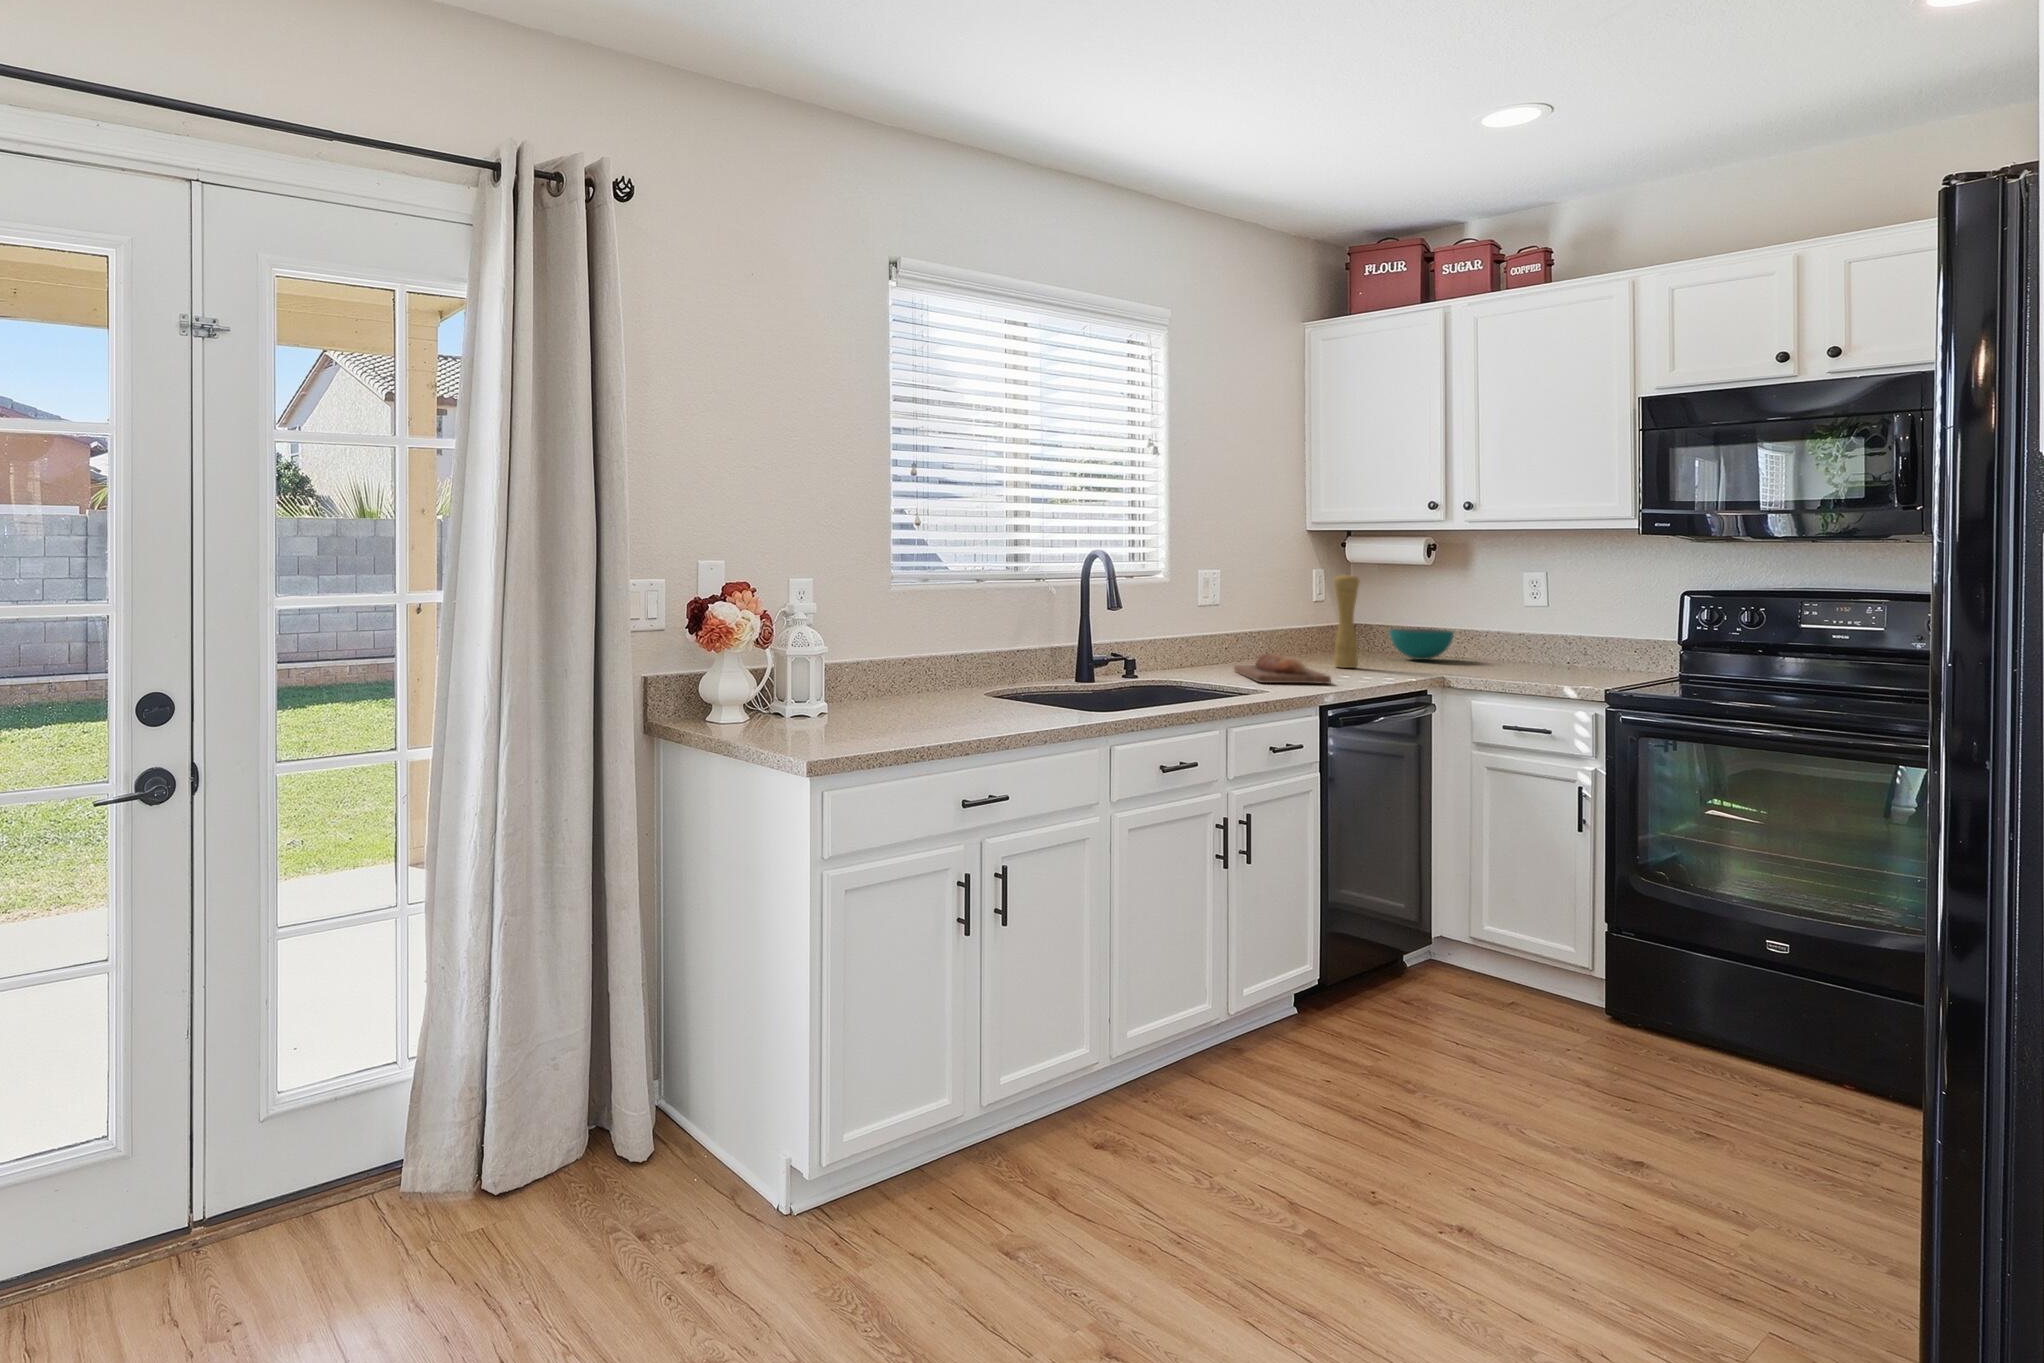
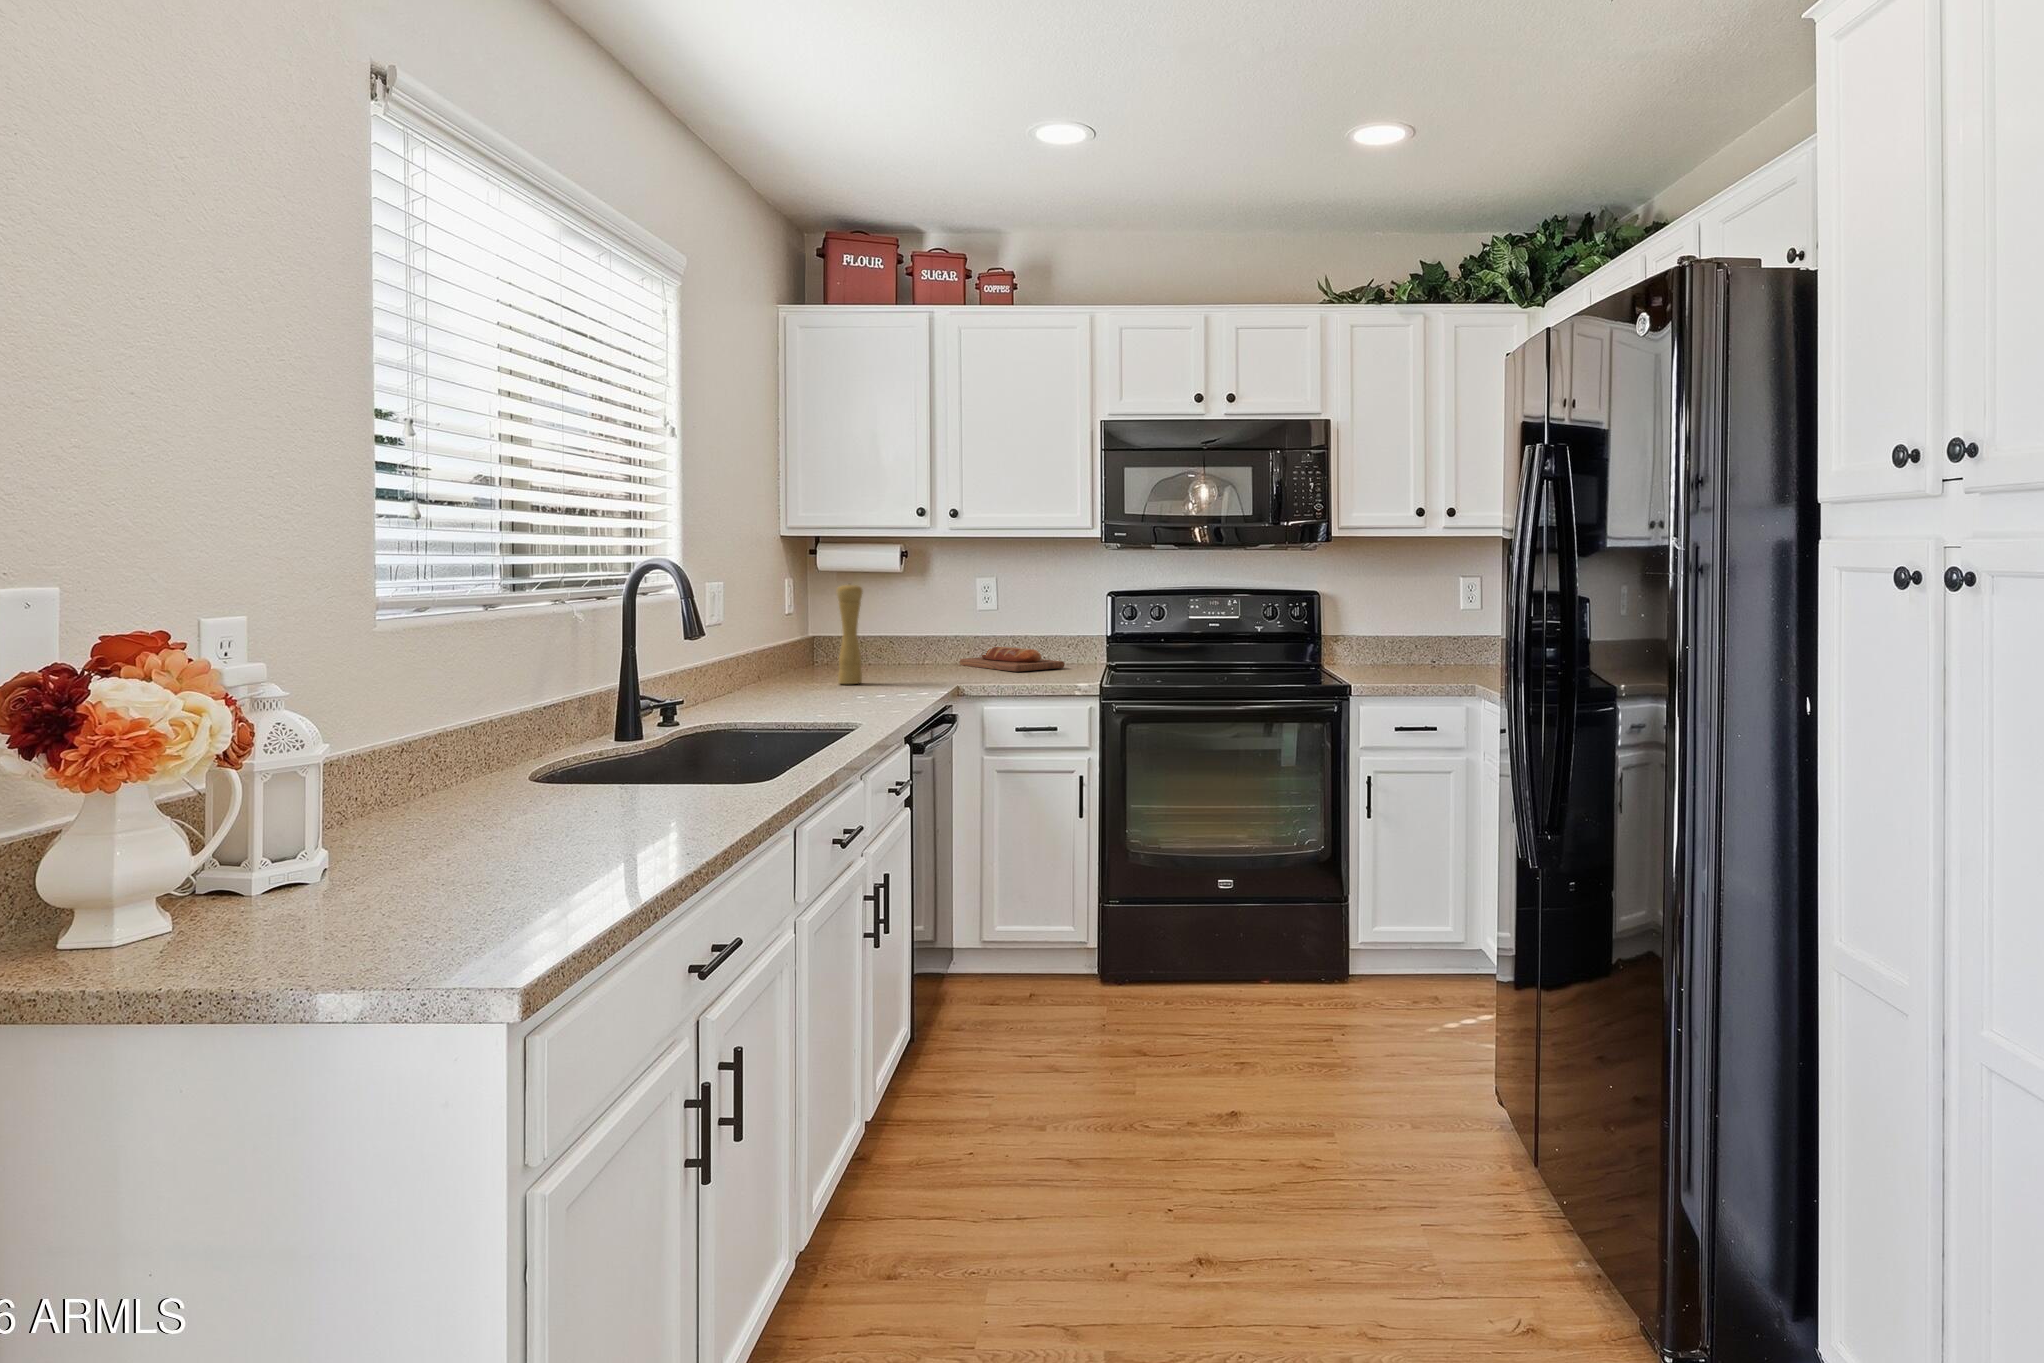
bowl: present [1390,629,1454,660] -> none [866,636,927,668]
bread loaf: present [1234,653,1331,684] -> present [960,646,1064,672]

